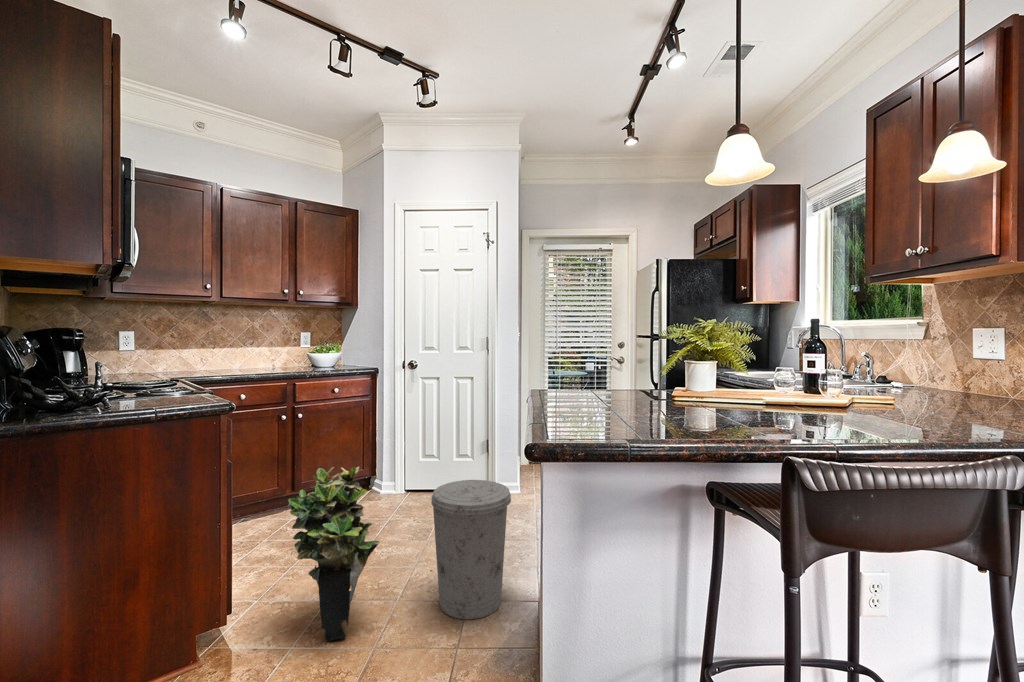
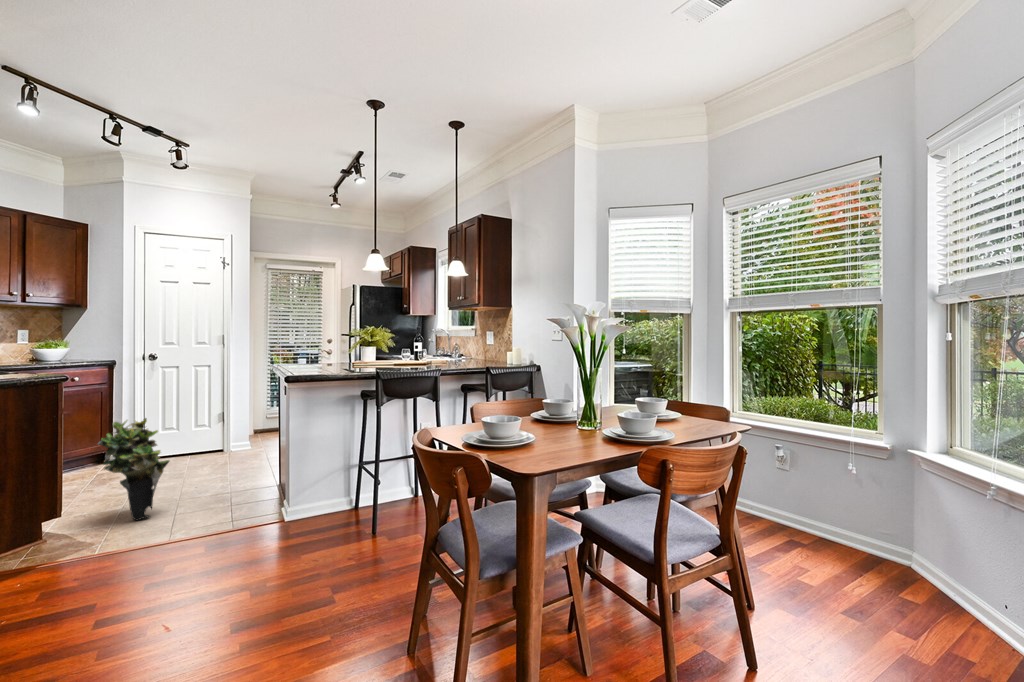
trash can: present [431,480,511,619] -> none [205,422,260,499]

